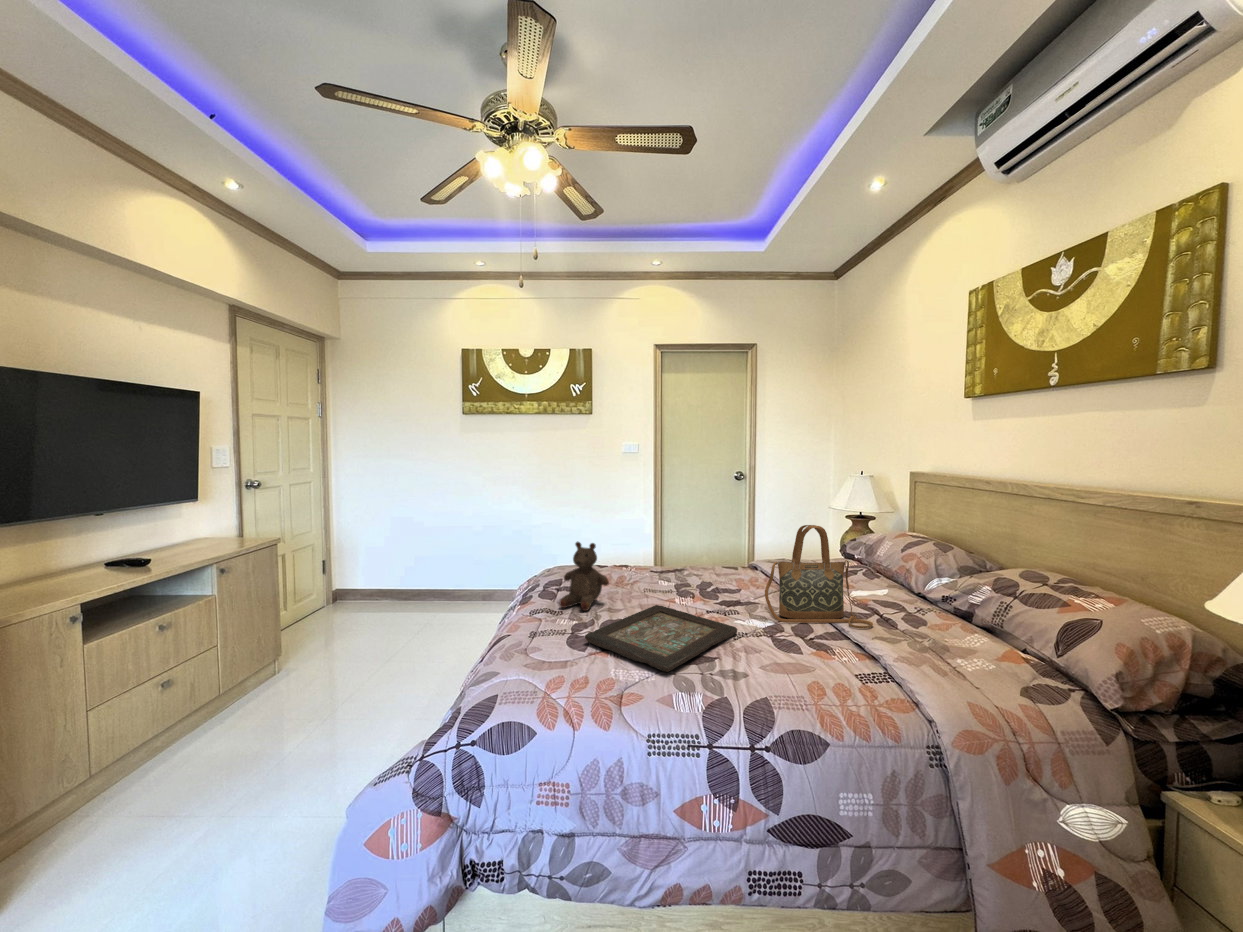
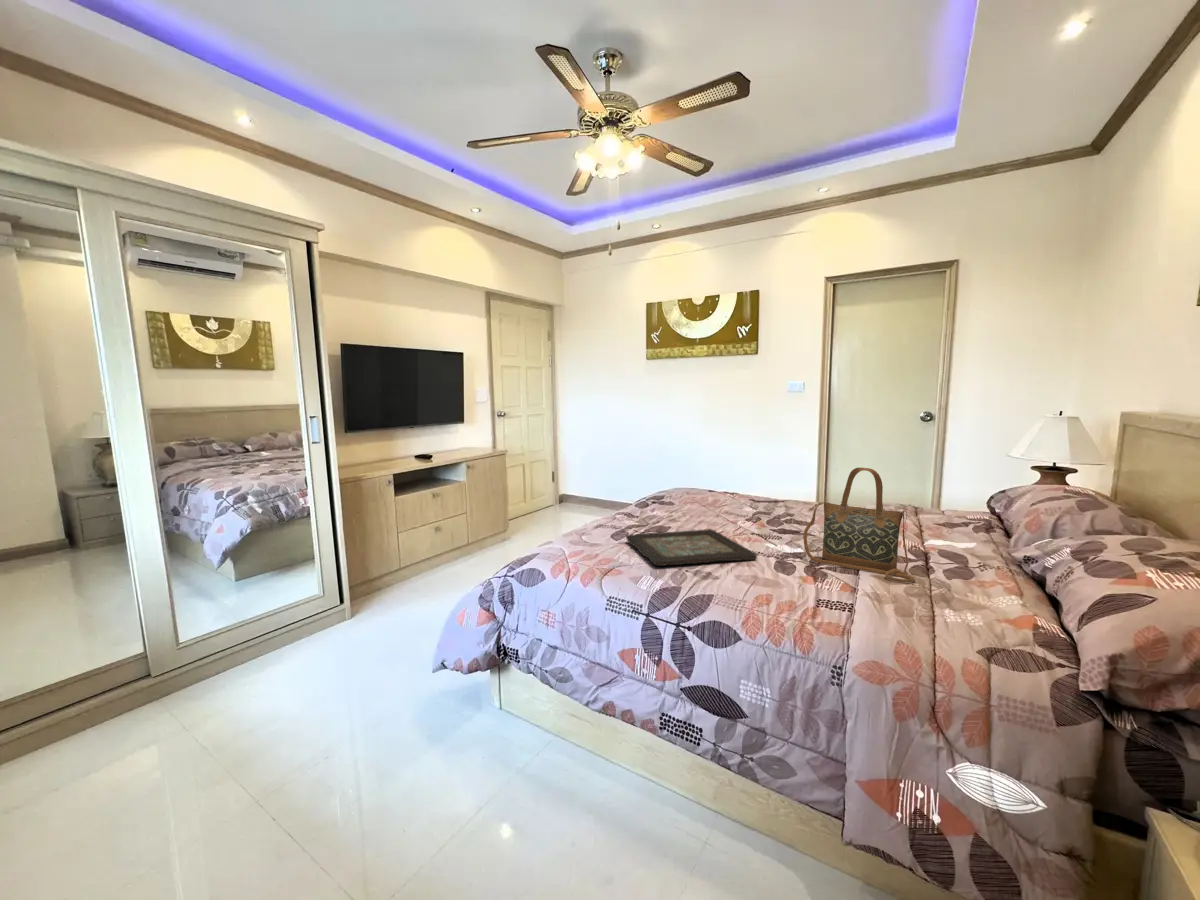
stuffed bear: present [560,542,609,611] -> none [638,468,681,526]

